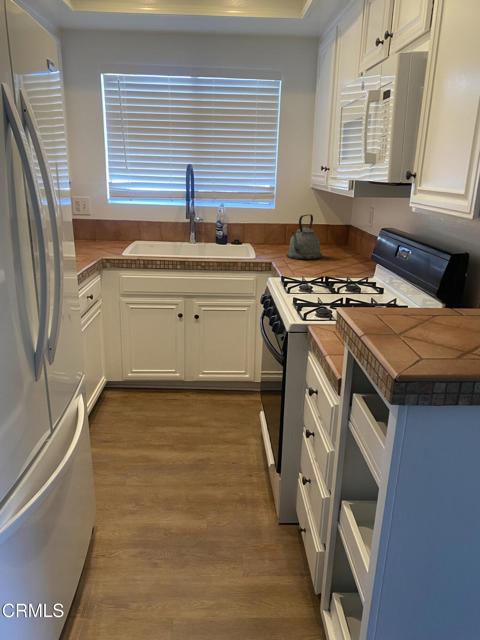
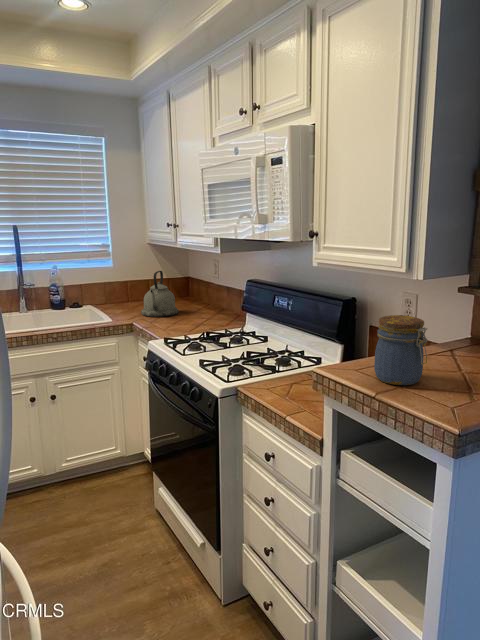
jar: none [379,259,436,334] -> present [374,315,428,385]

